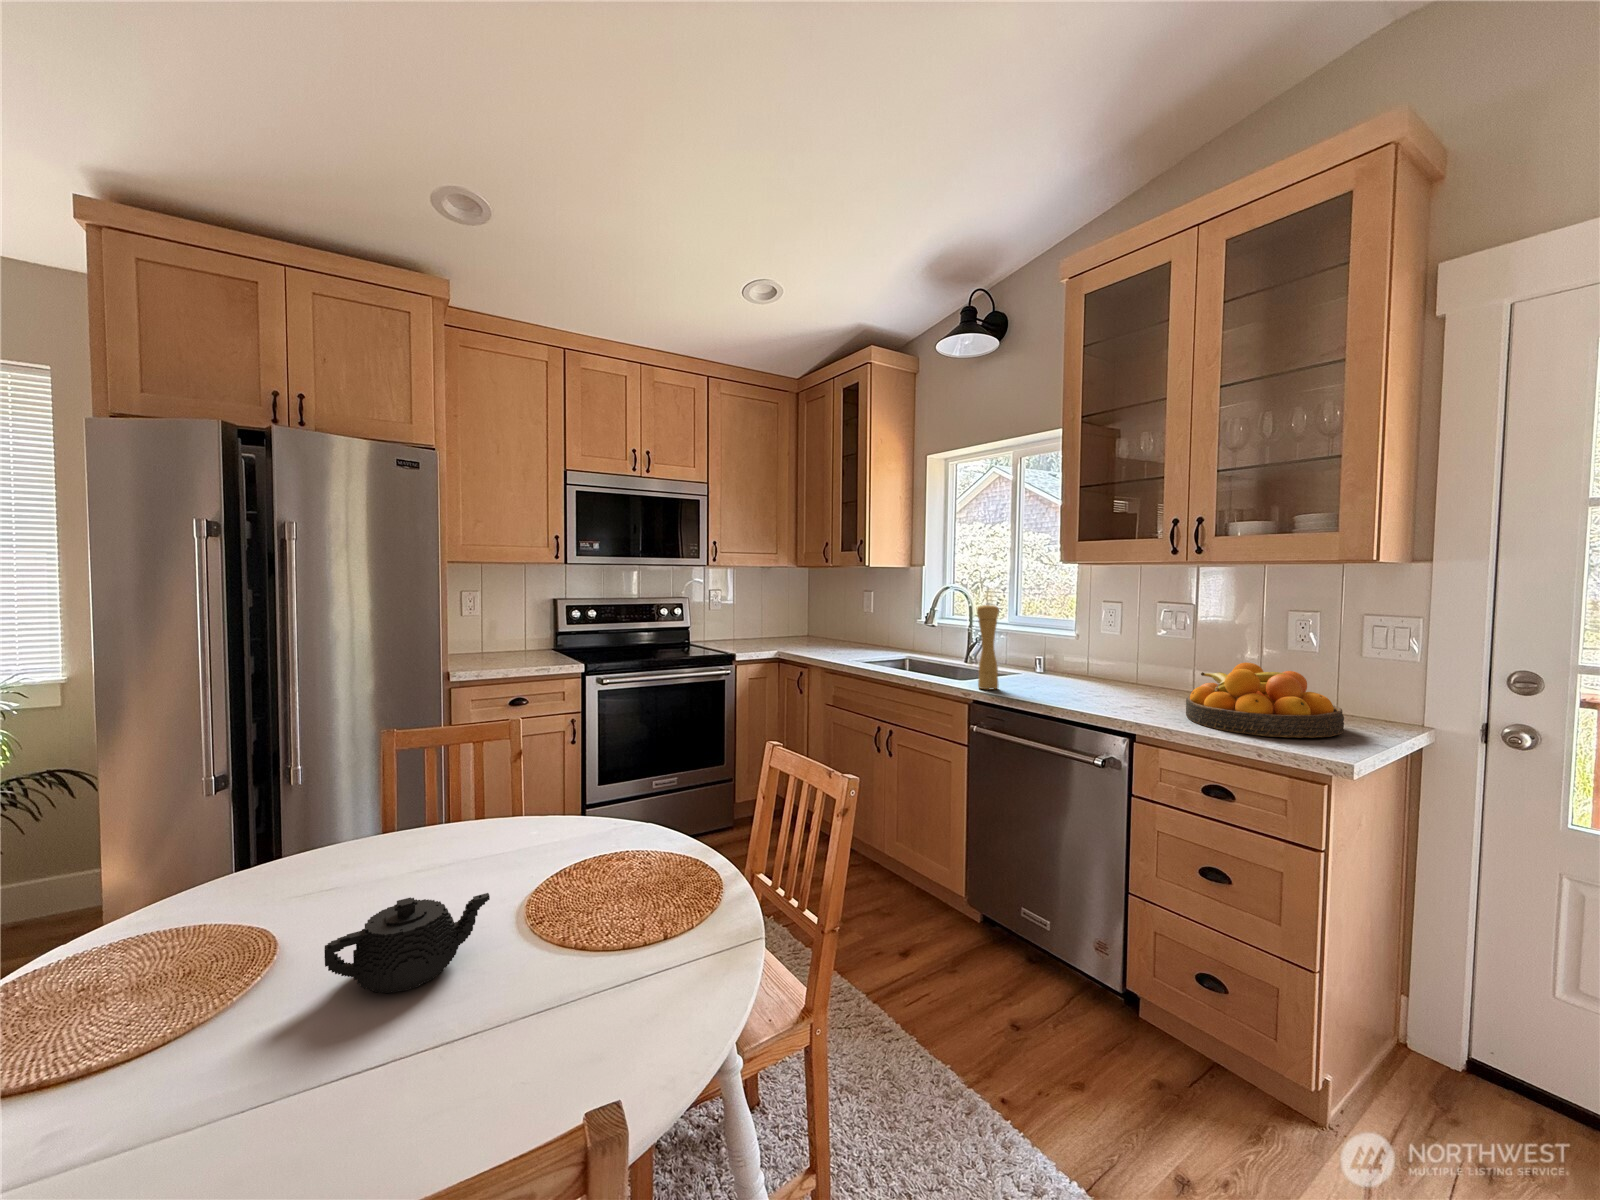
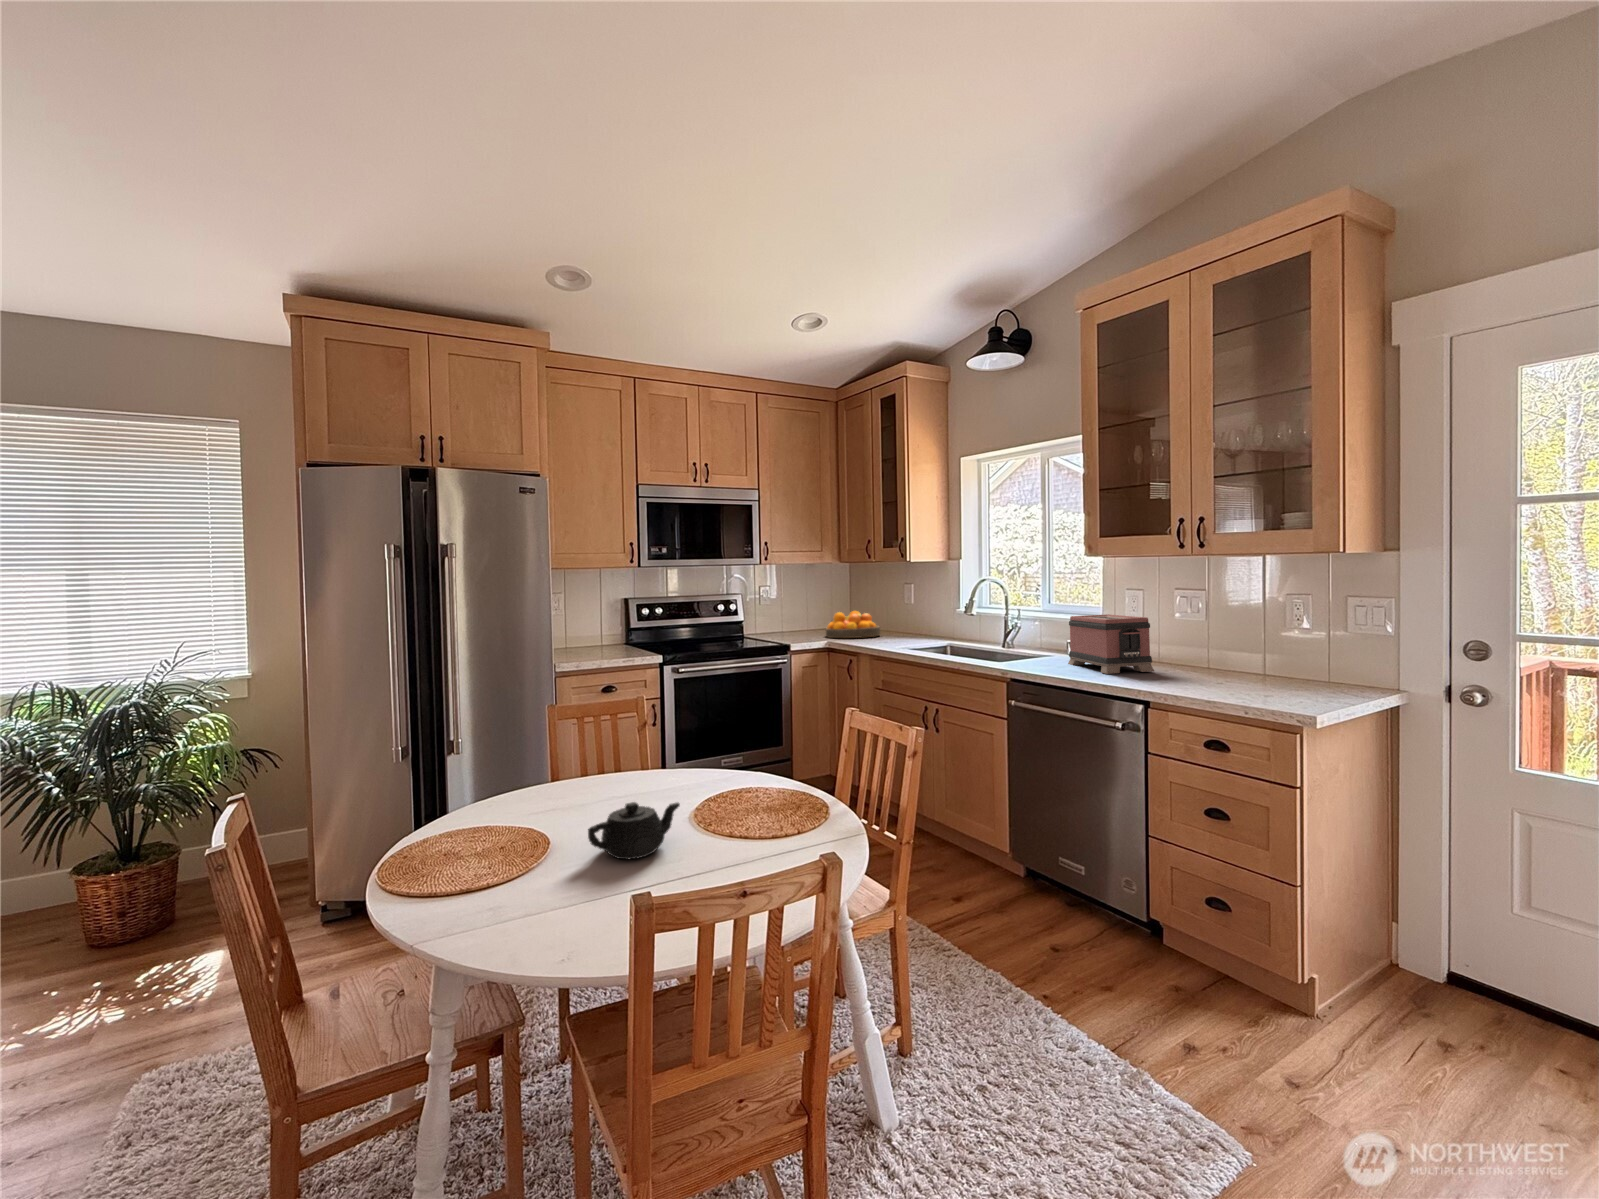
pepper mill: present [977,604,999,690] -> none [1013,595,1034,669]
toaster: none [1036,628,1136,698] -> present [1068,614,1154,674]
fruit bowl: present [1186,663,1344,738] -> present [826,611,880,638]

